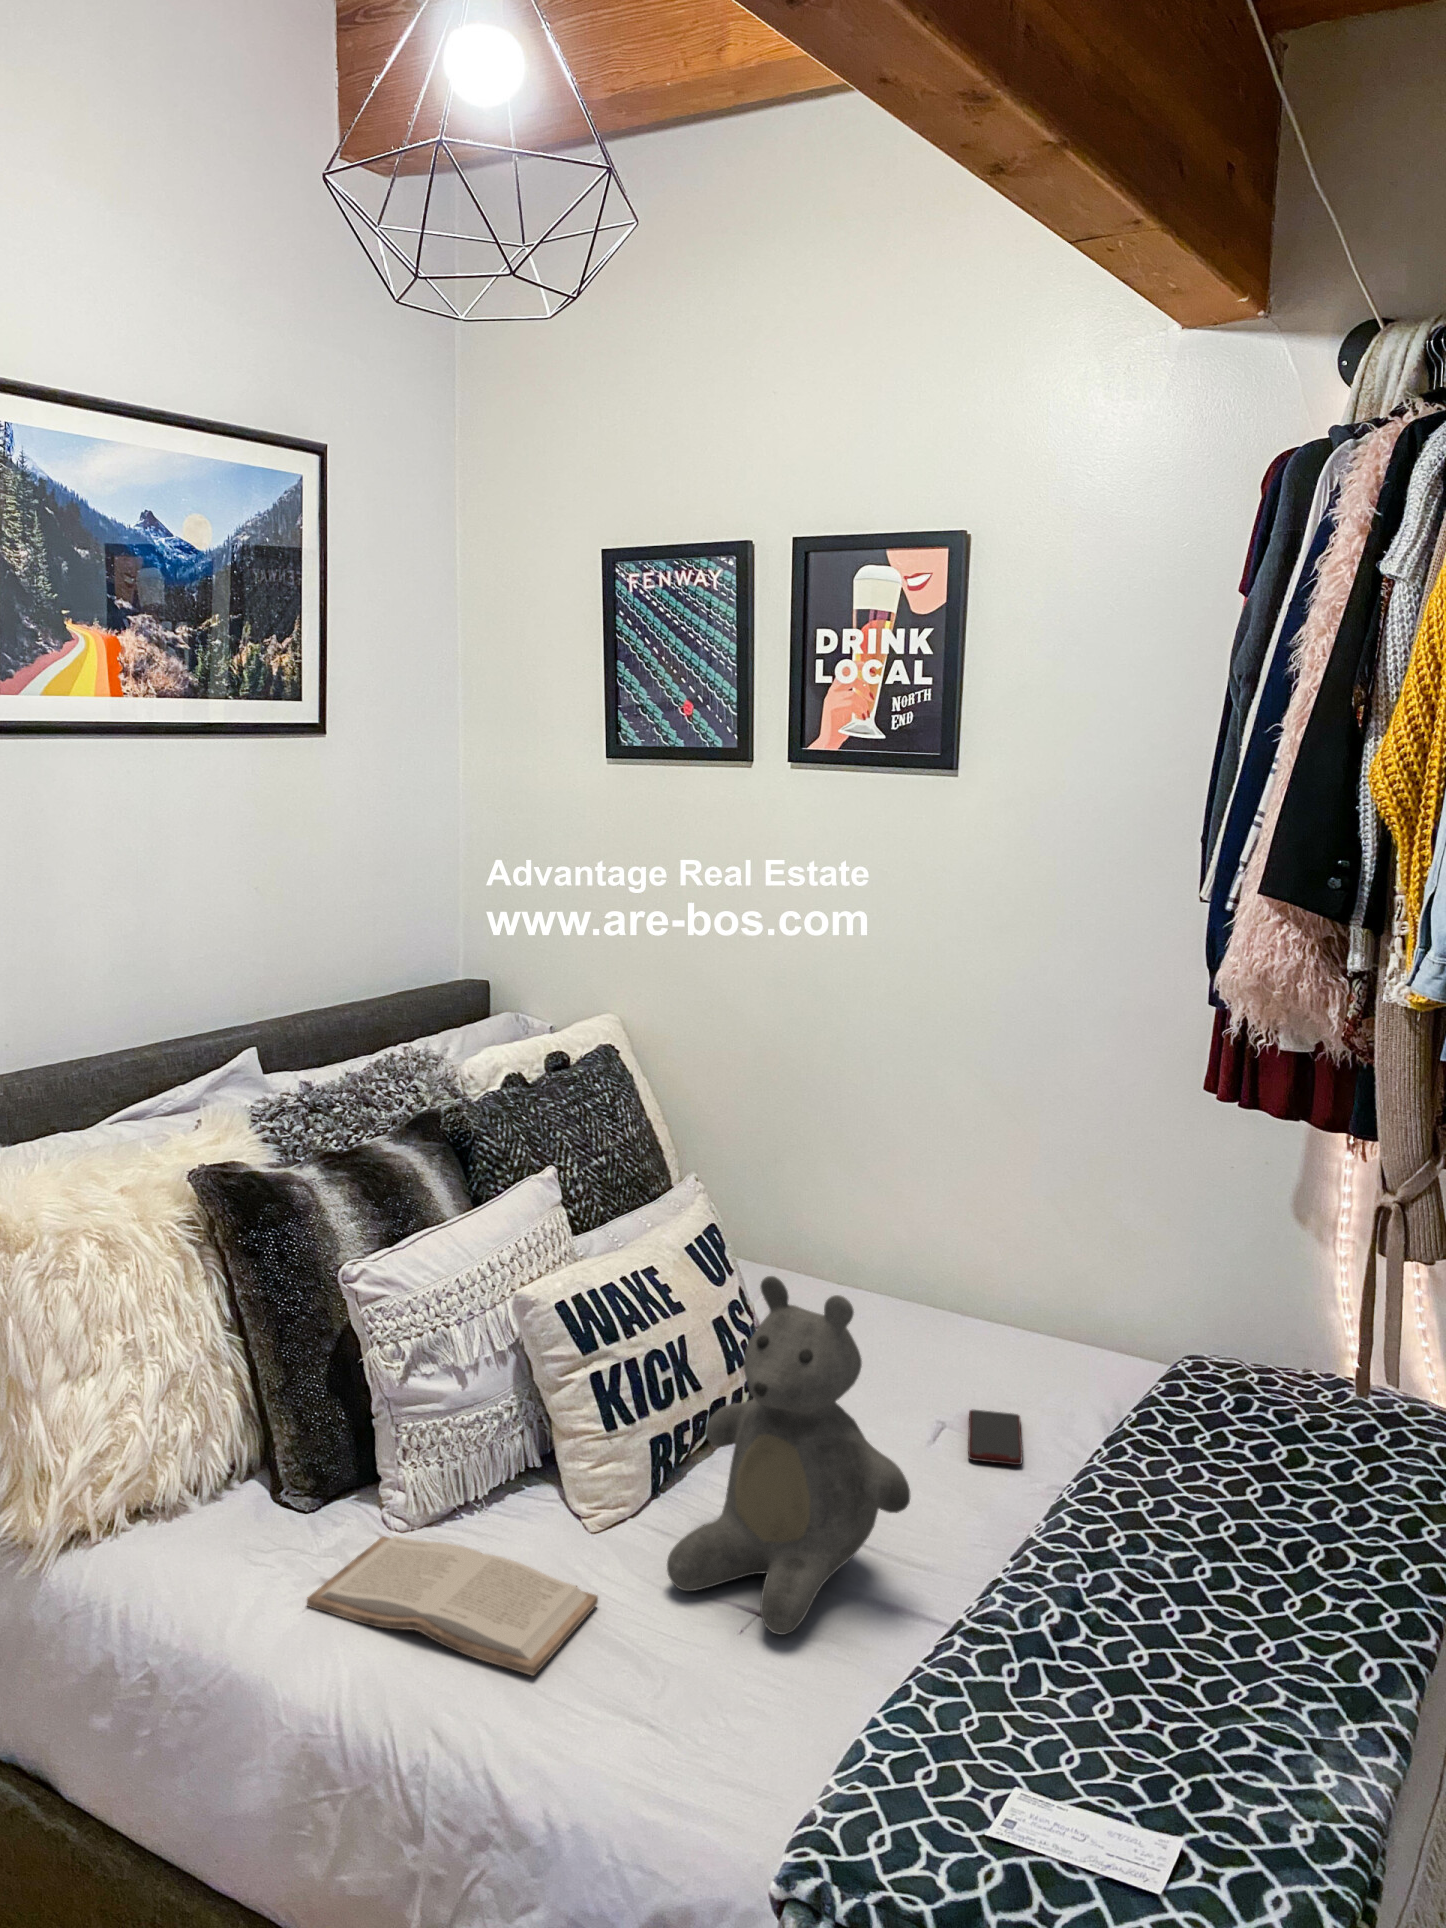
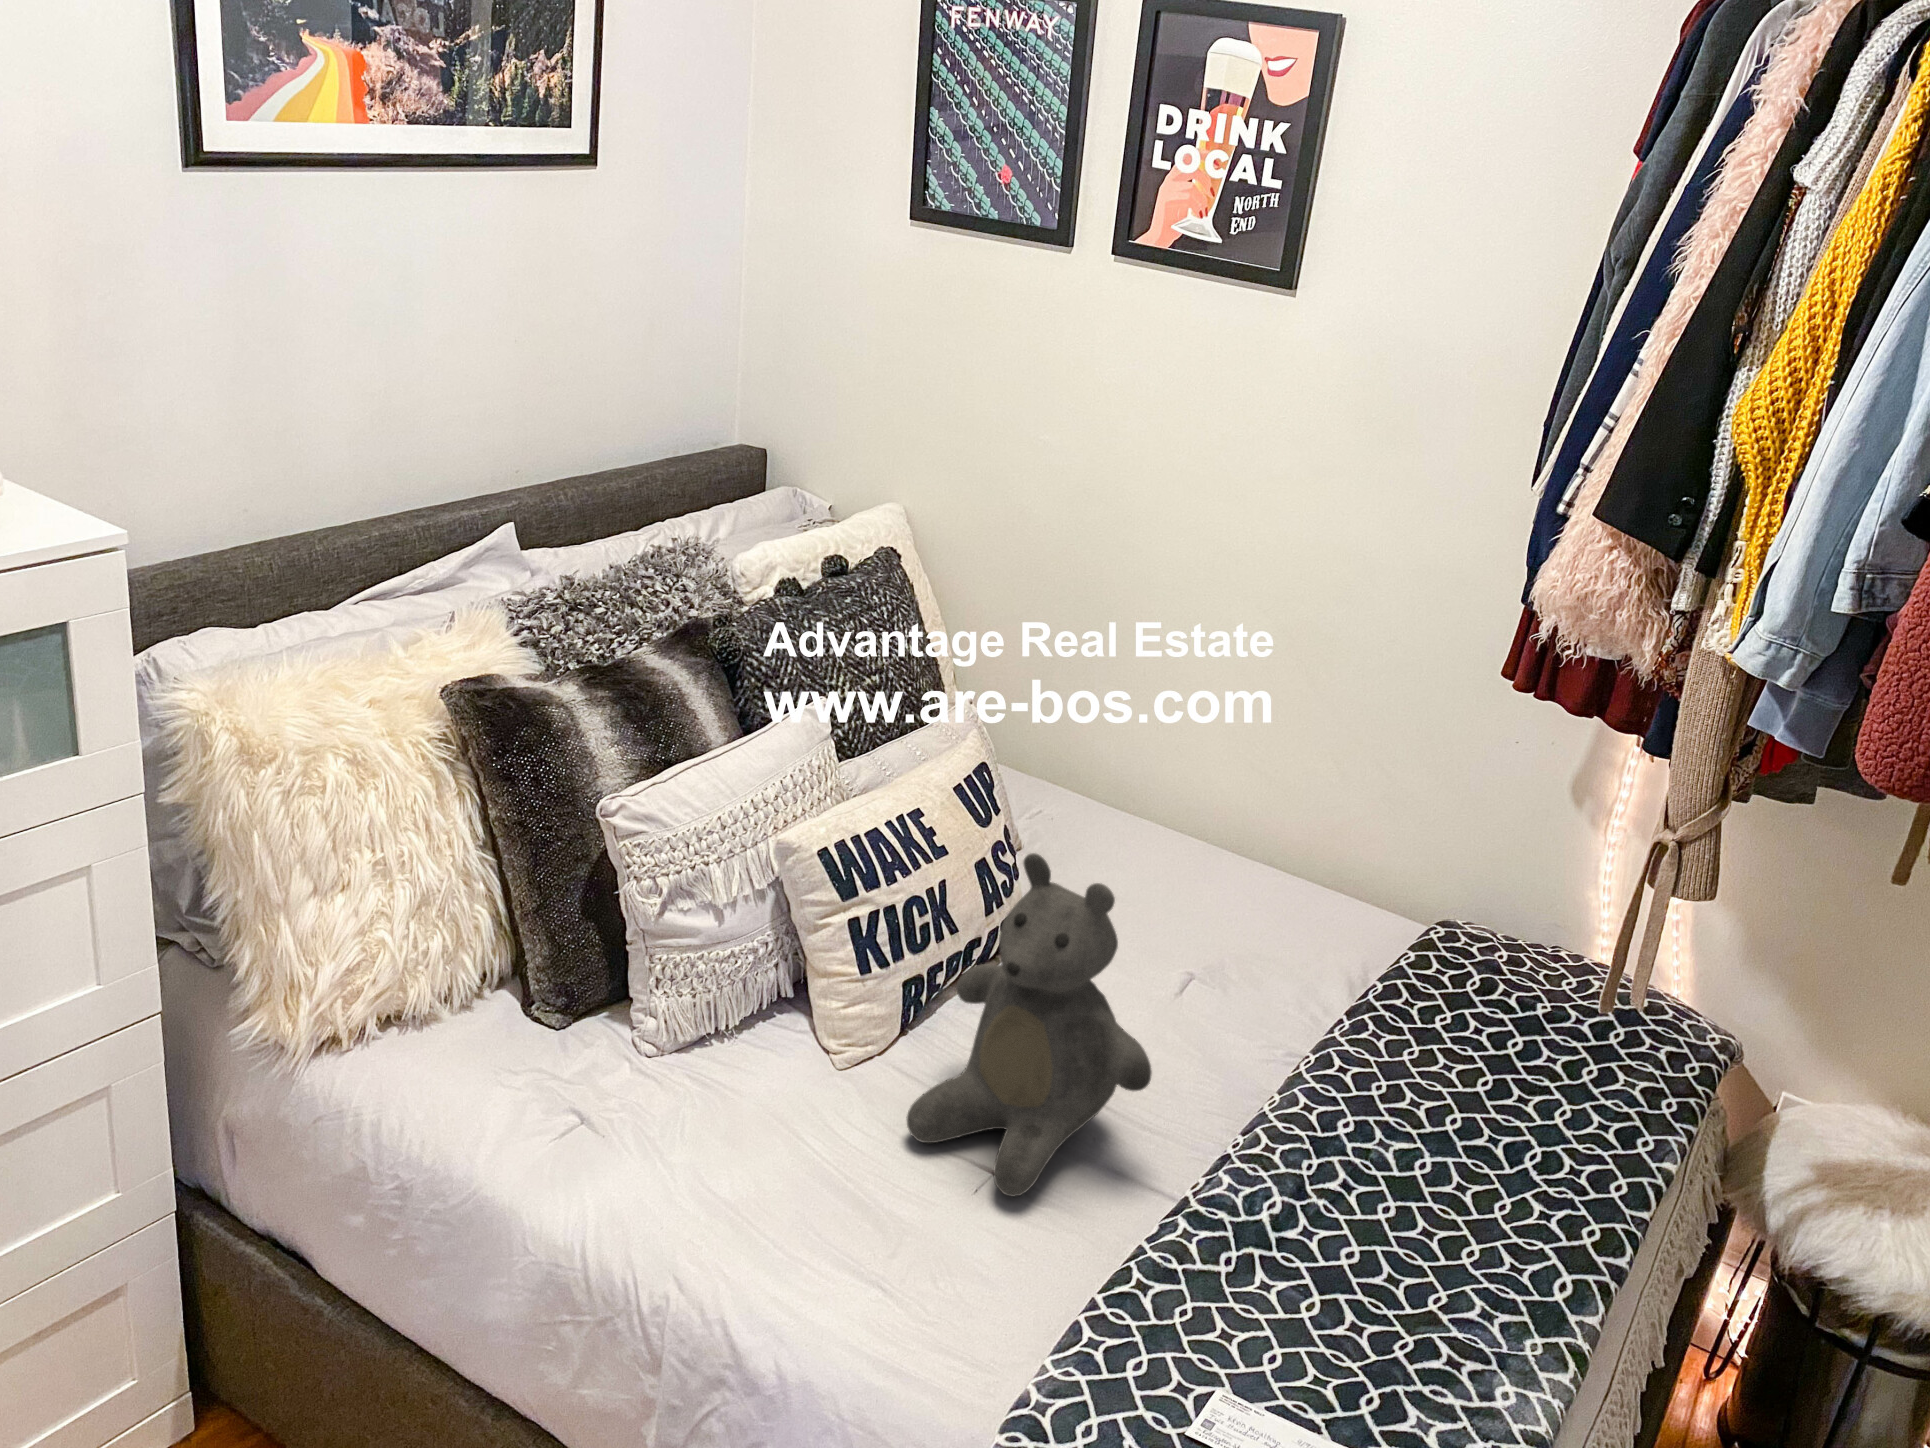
smartphone: present [968,1410,1023,1465] -> none [1215,961,1272,1026]
book: present [307,1536,598,1676] -> none [550,1063,837,1224]

